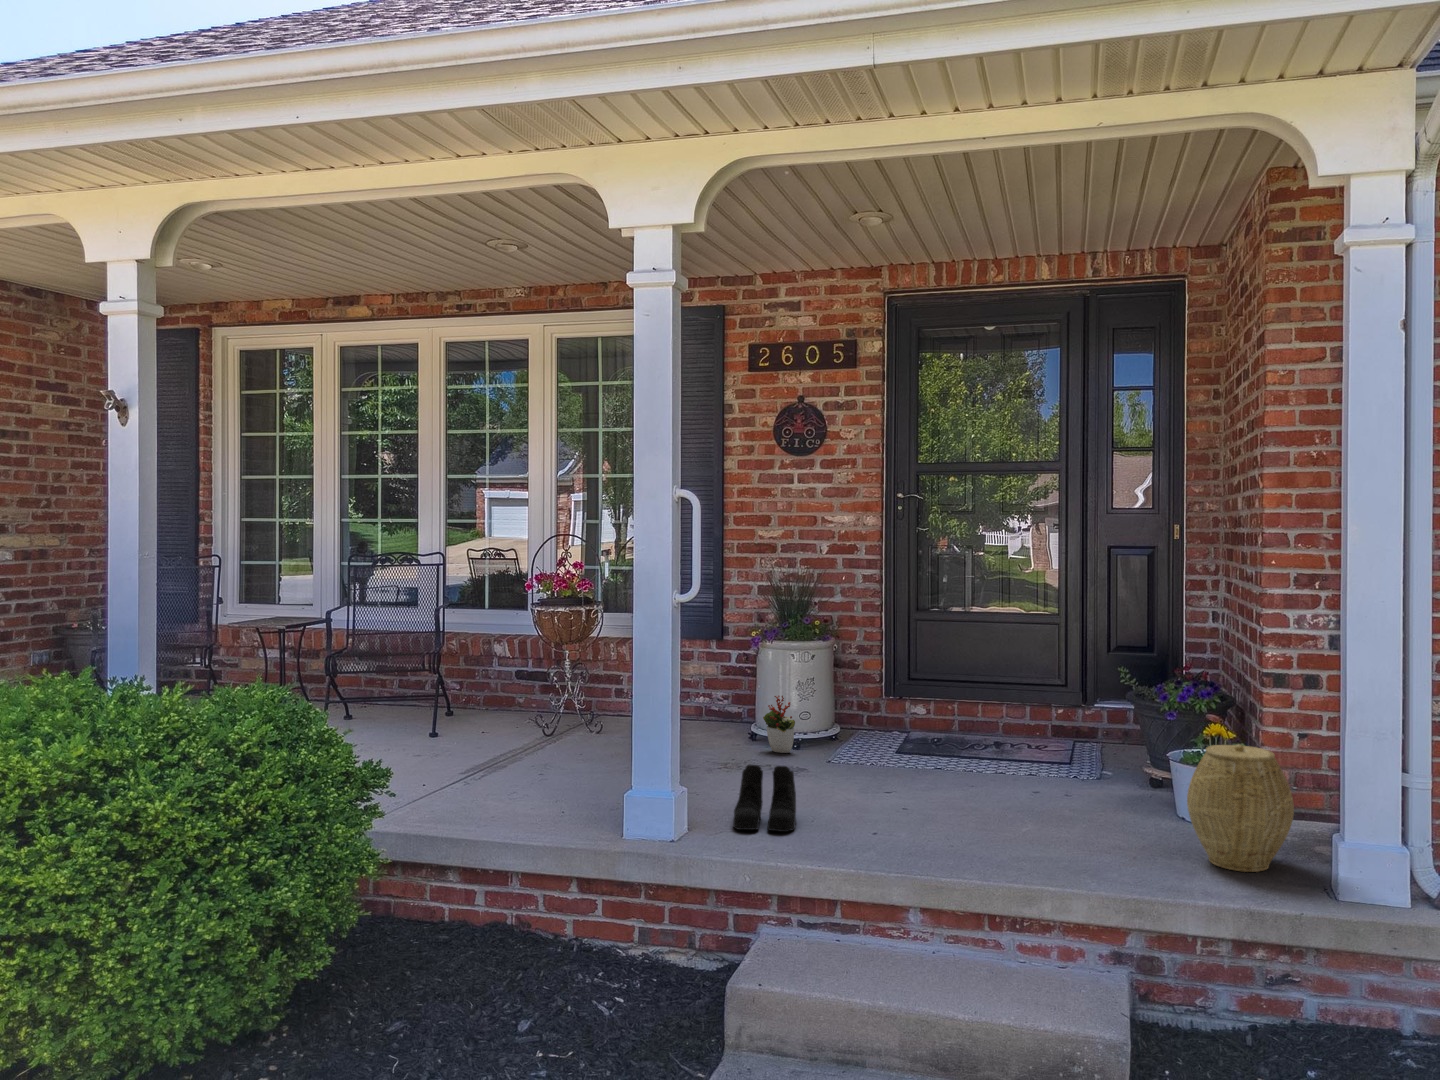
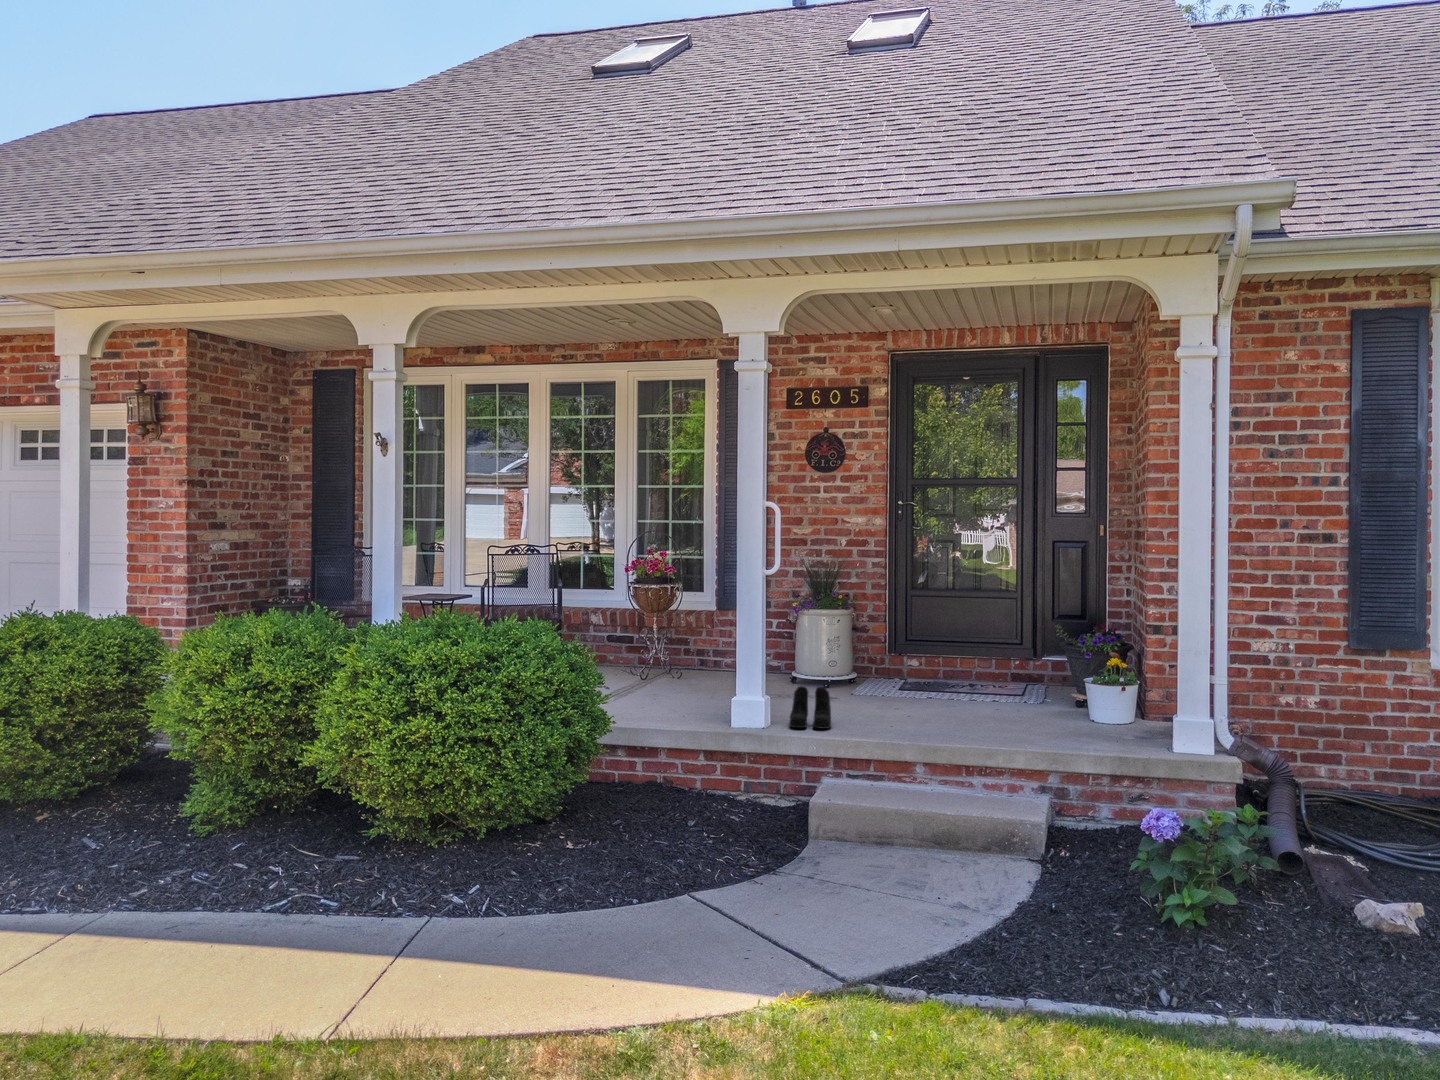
decorative plant: present [763,696,795,753] -> none [801,648,824,690]
woven basket: present [1187,744,1294,872] -> none [1088,667,1154,747]

